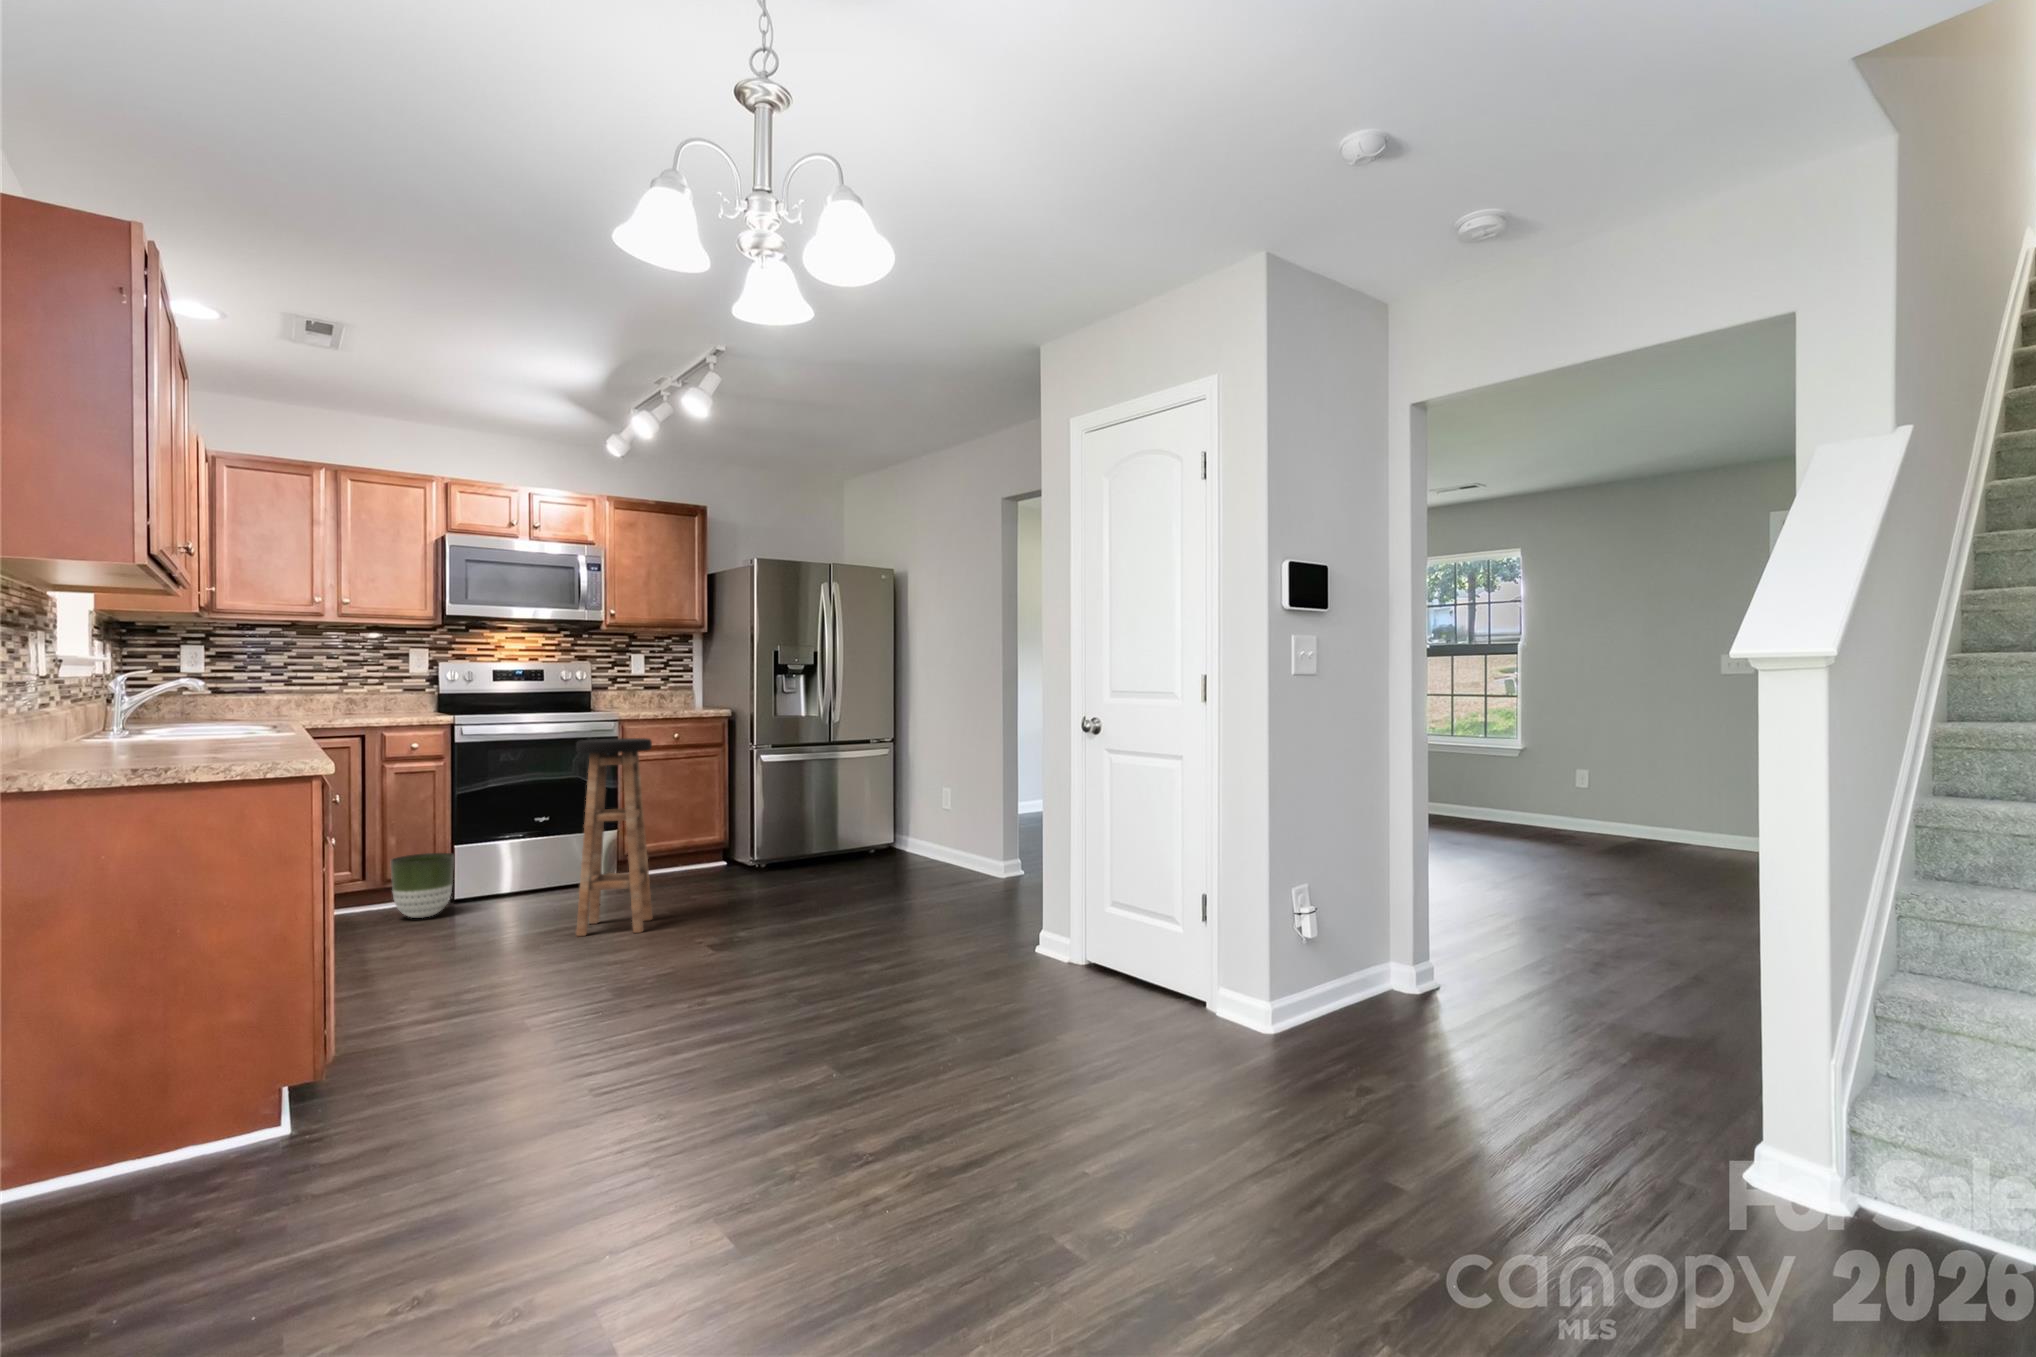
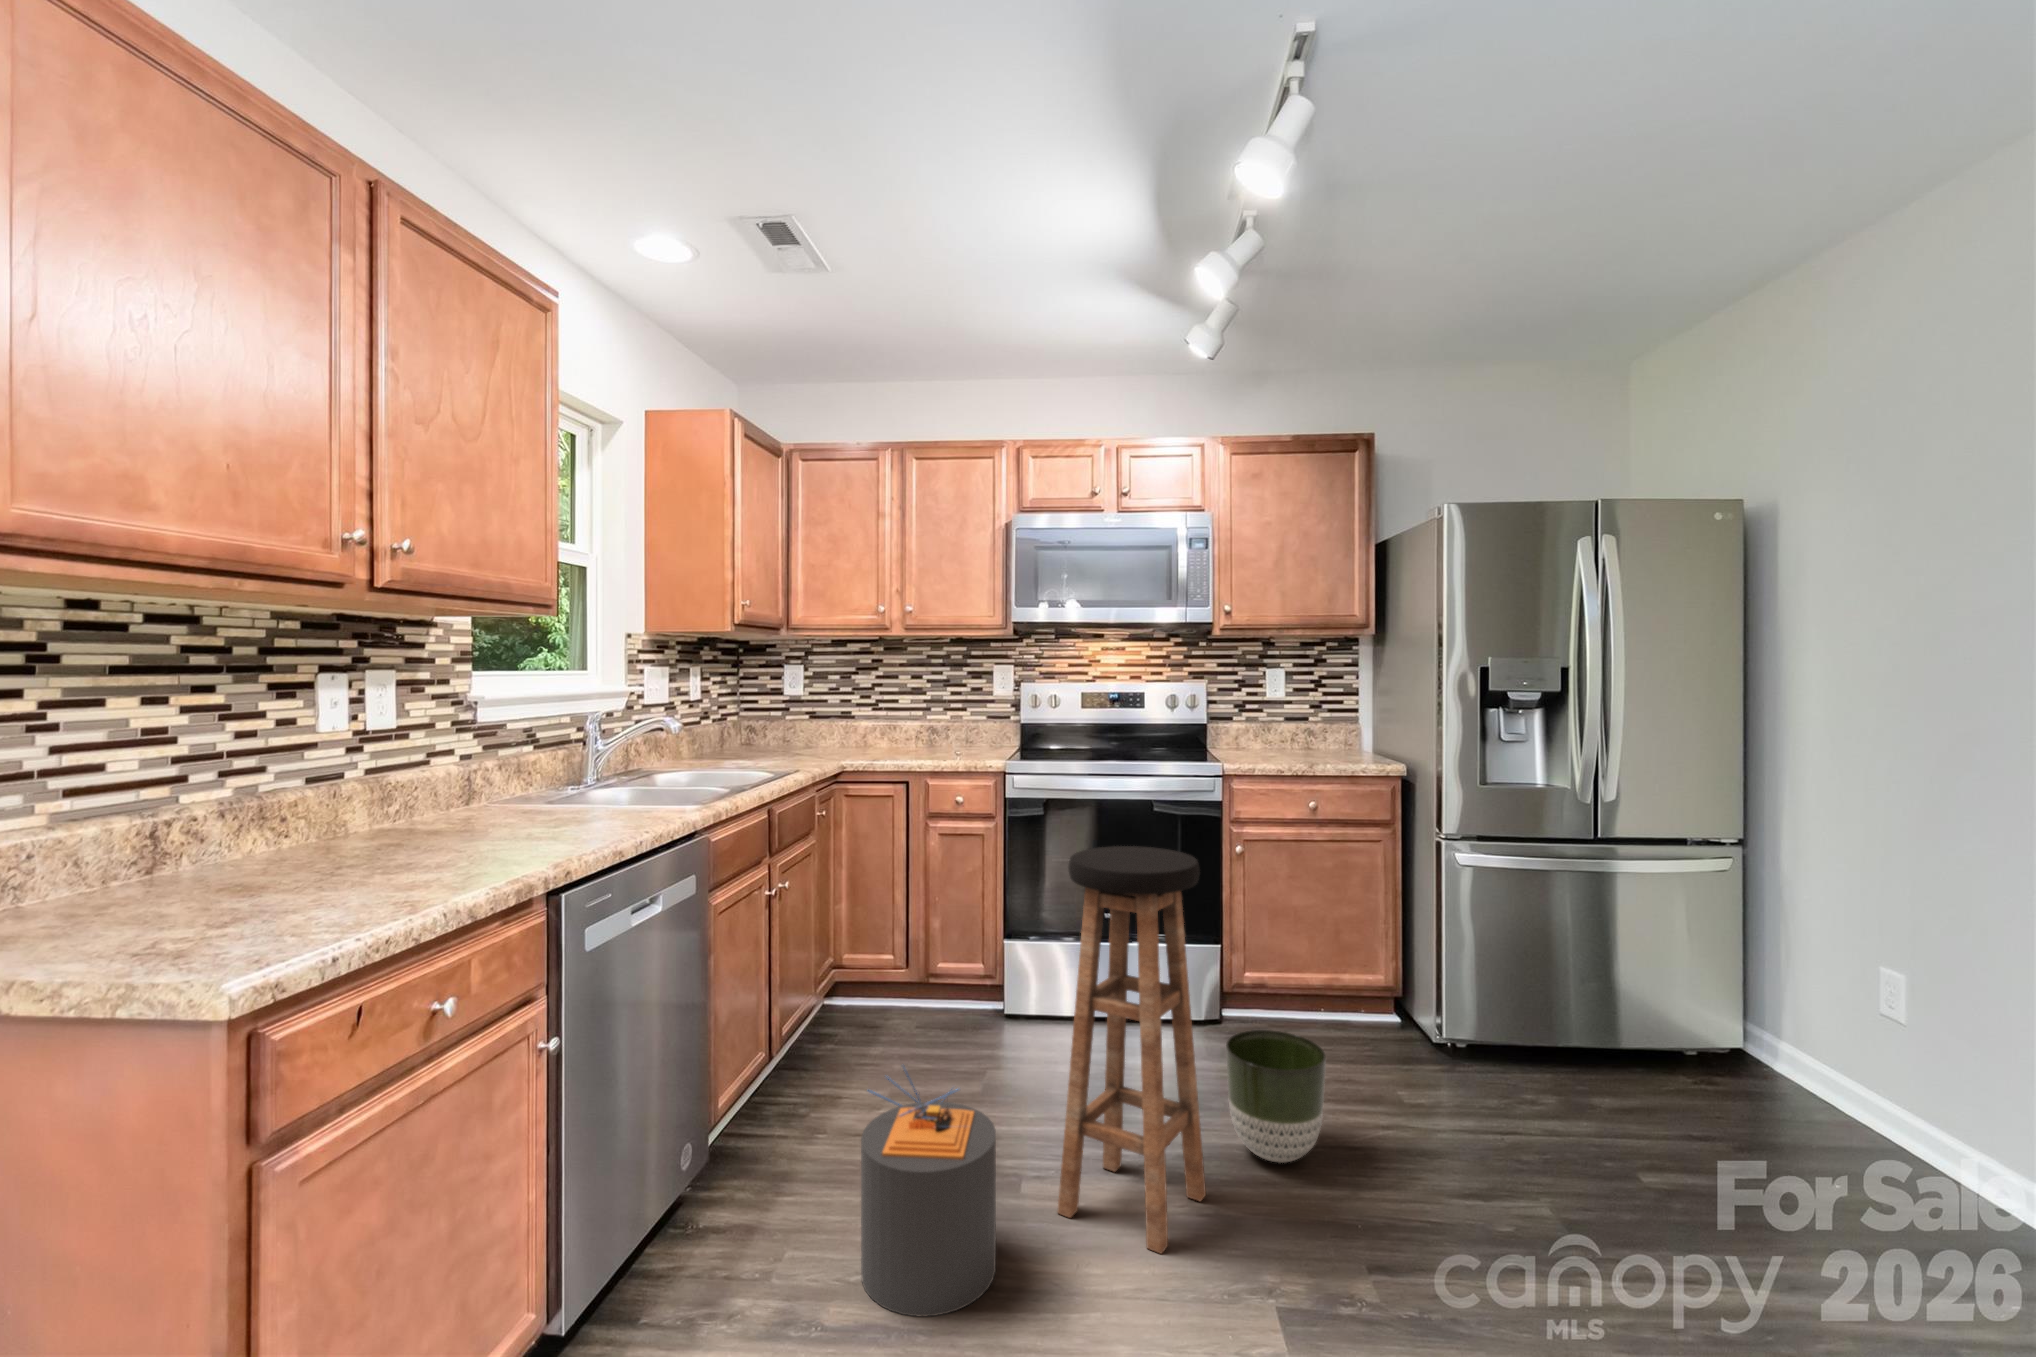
trash can: none [470,852,561,969] -> present [861,1066,996,1316]
planter: present [391,853,454,918] -> present [1226,1030,1326,1163]

